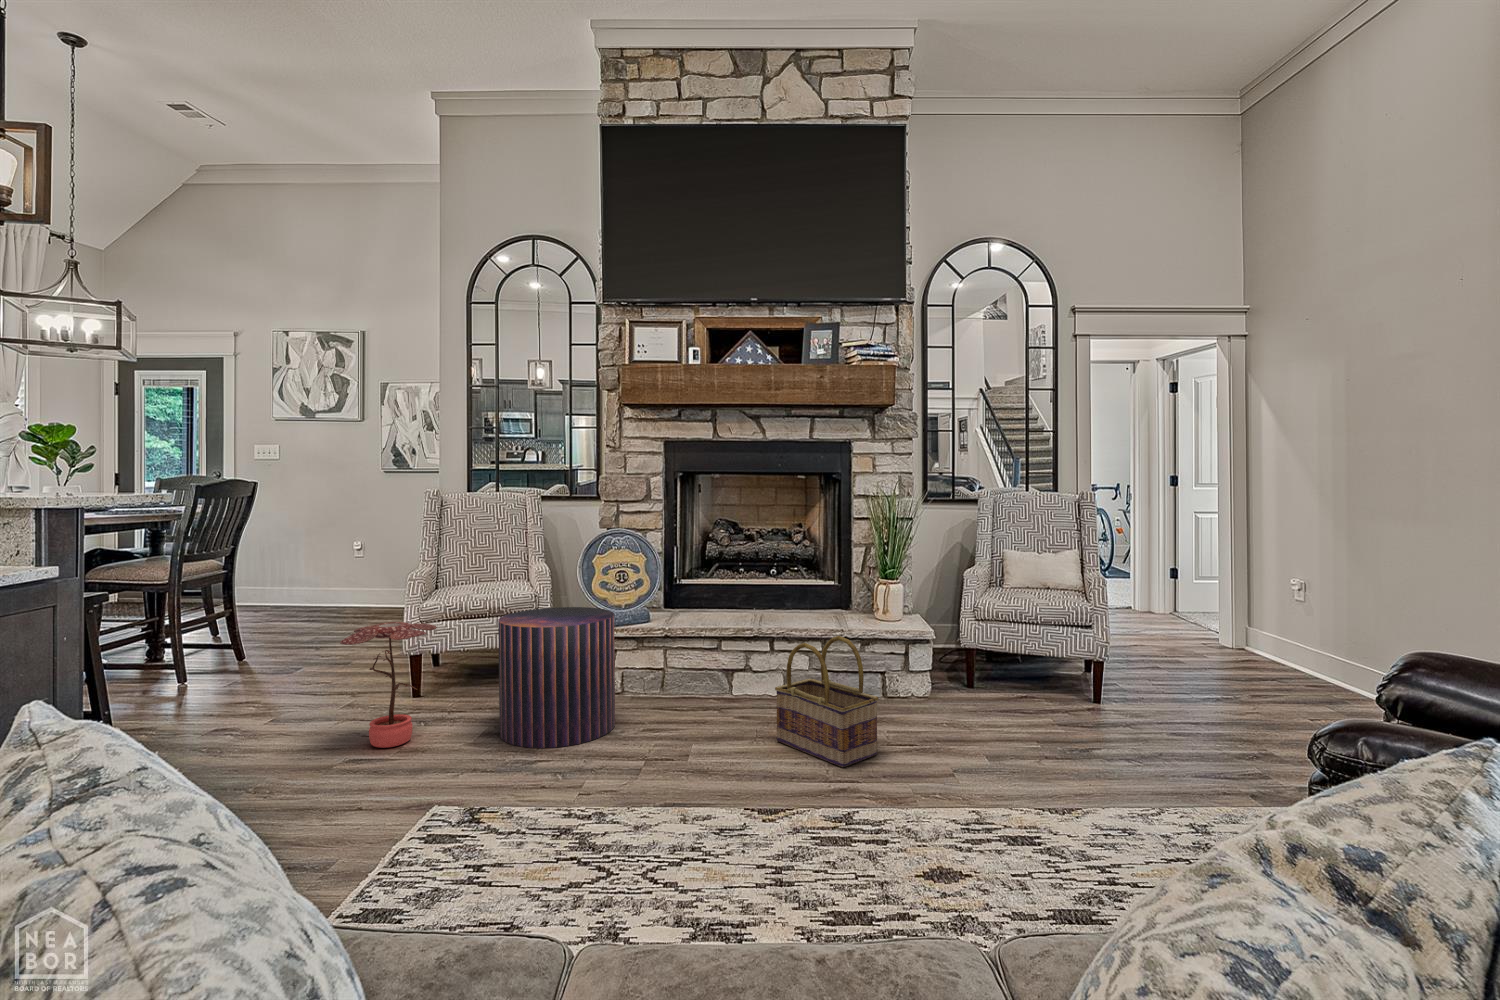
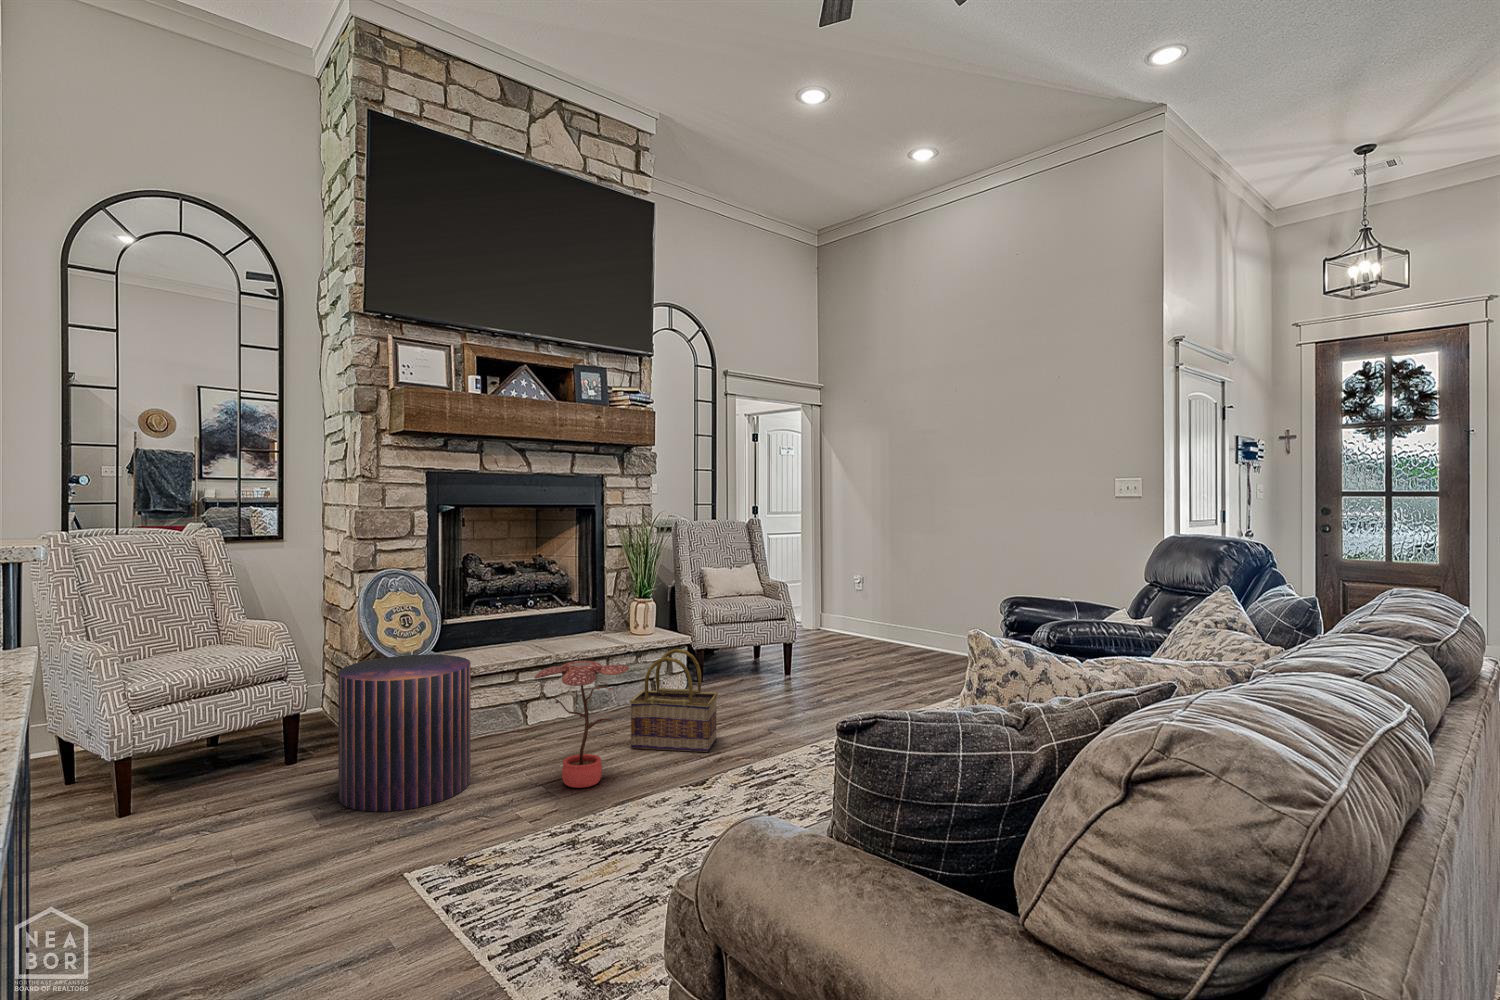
potted plant: present [340,622,437,748] -> present [534,661,629,788]

